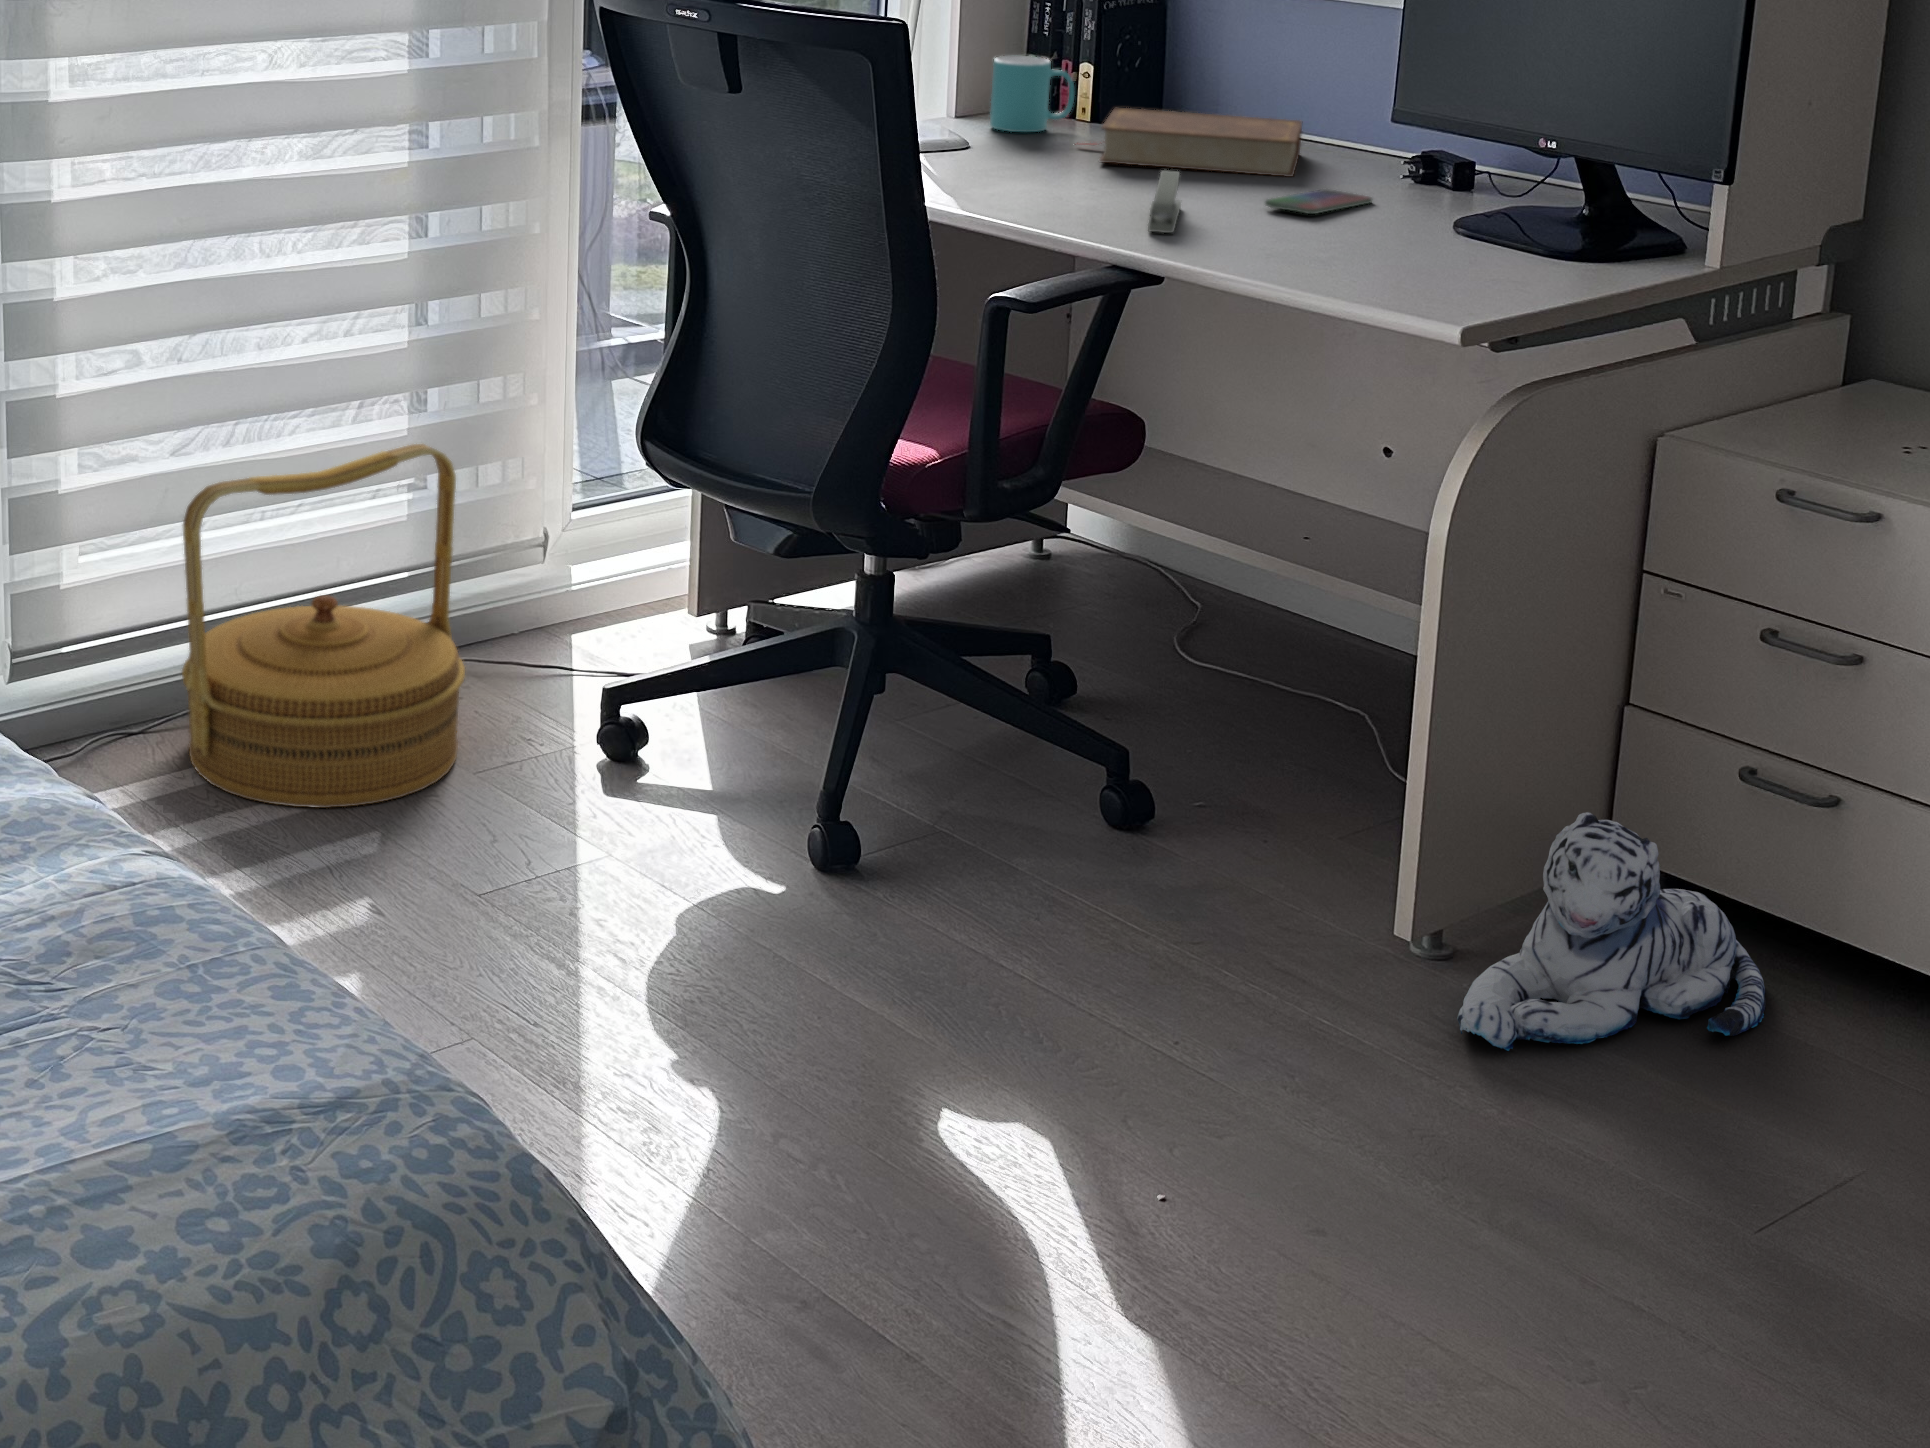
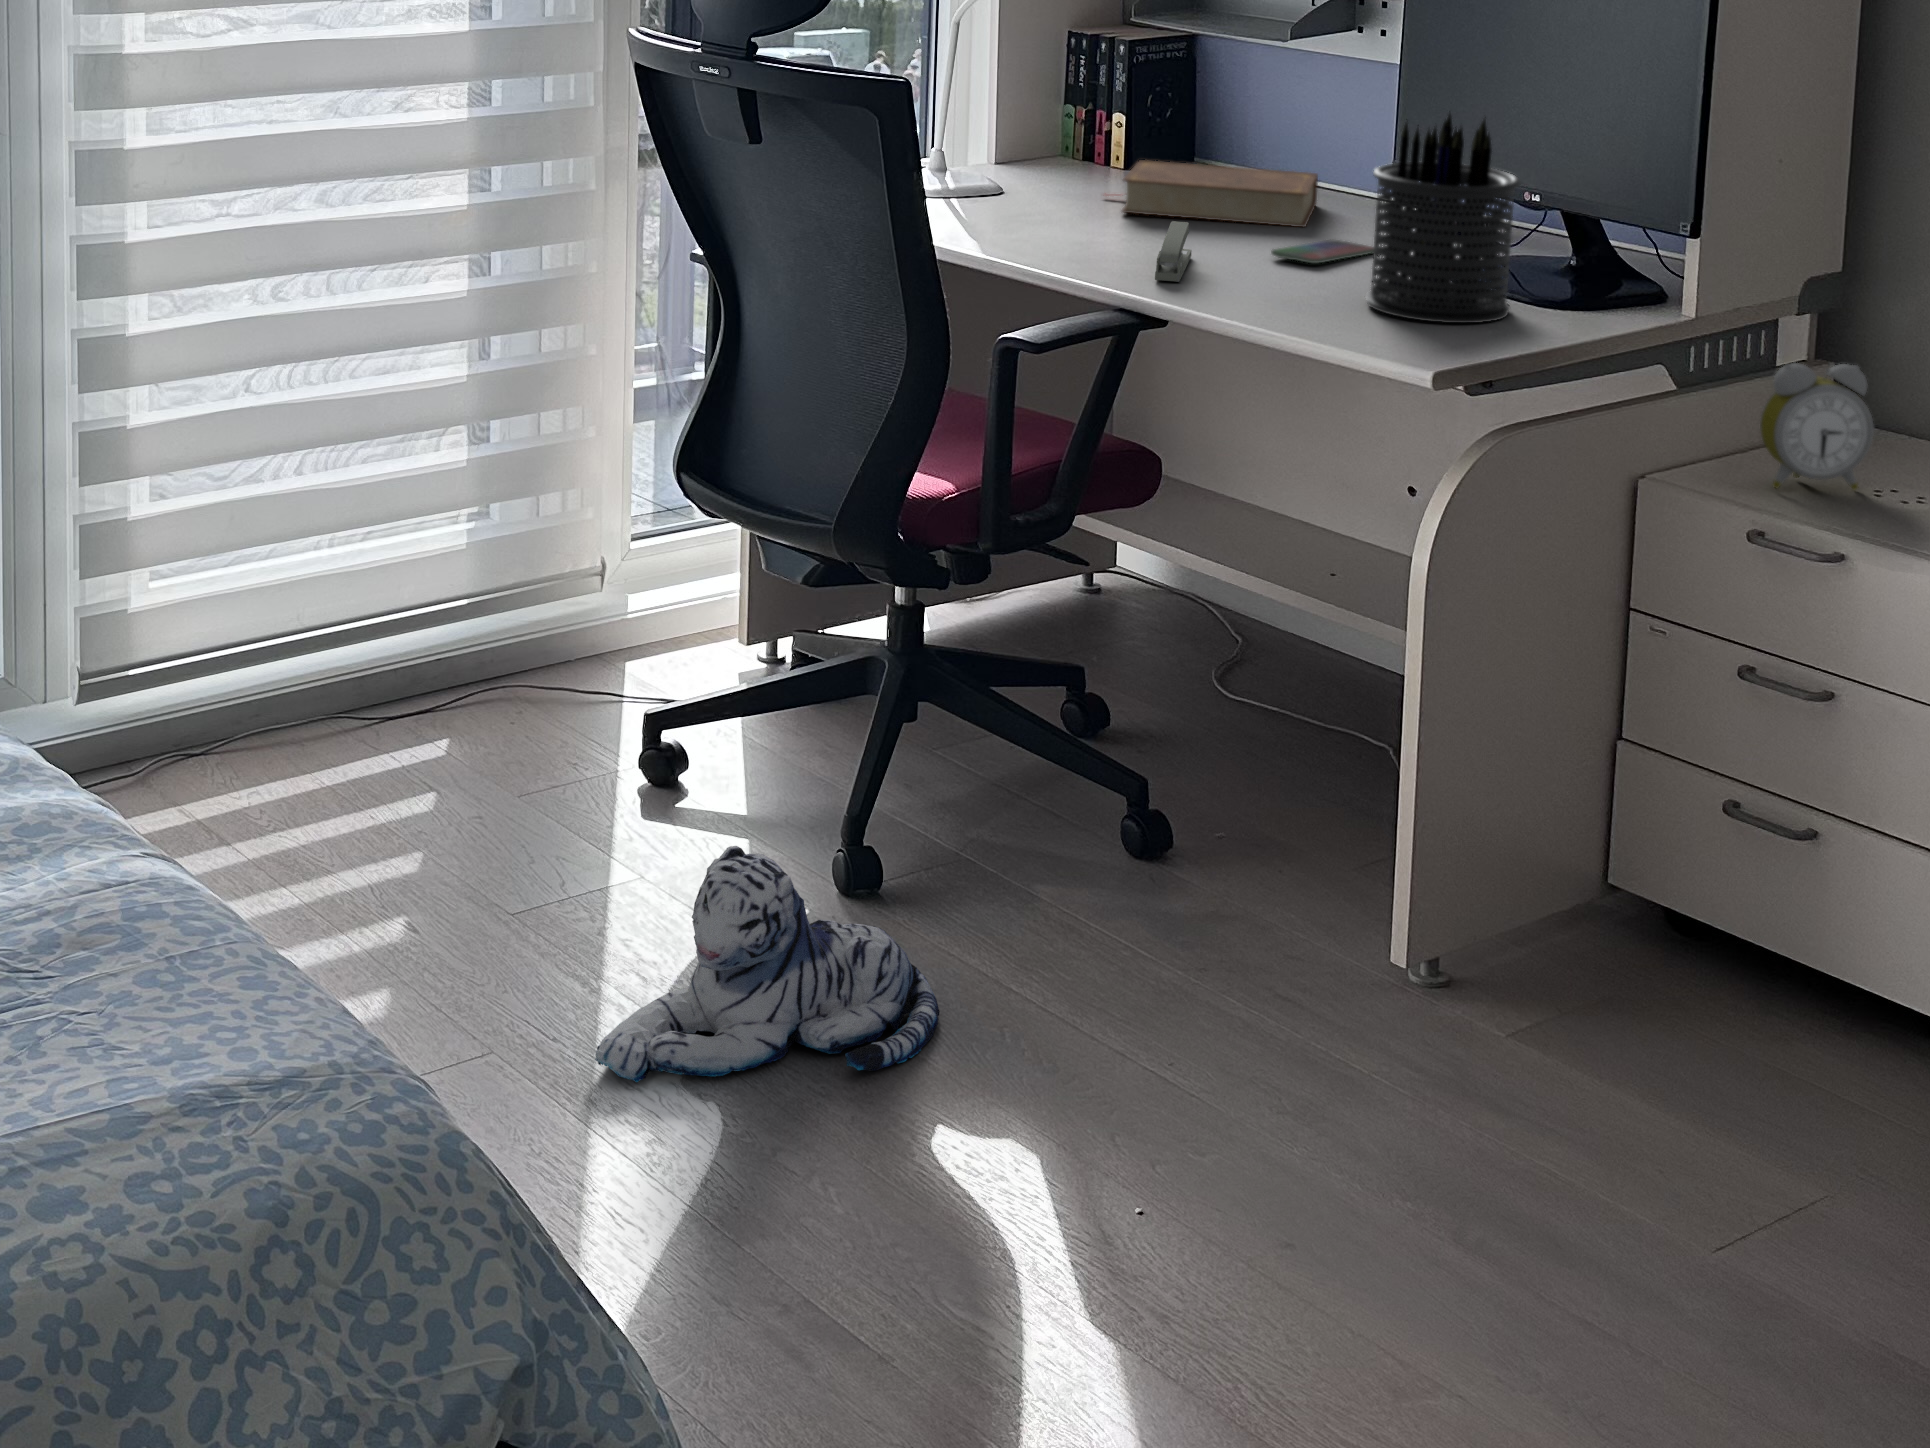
pen holder: none [1373,49,1541,275] -> present [1366,114,1521,323]
mug: present [990,56,1074,132] -> none [1024,110,1104,183]
alarm clock: none [1783,315,1902,446] -> present [1760,363,1874,490]
woven basket: present [182,444,465,808] -> none [241,477,511,827]
plush toy: present [1457,812,1766,1051] -> present [595,846,940,1082]

